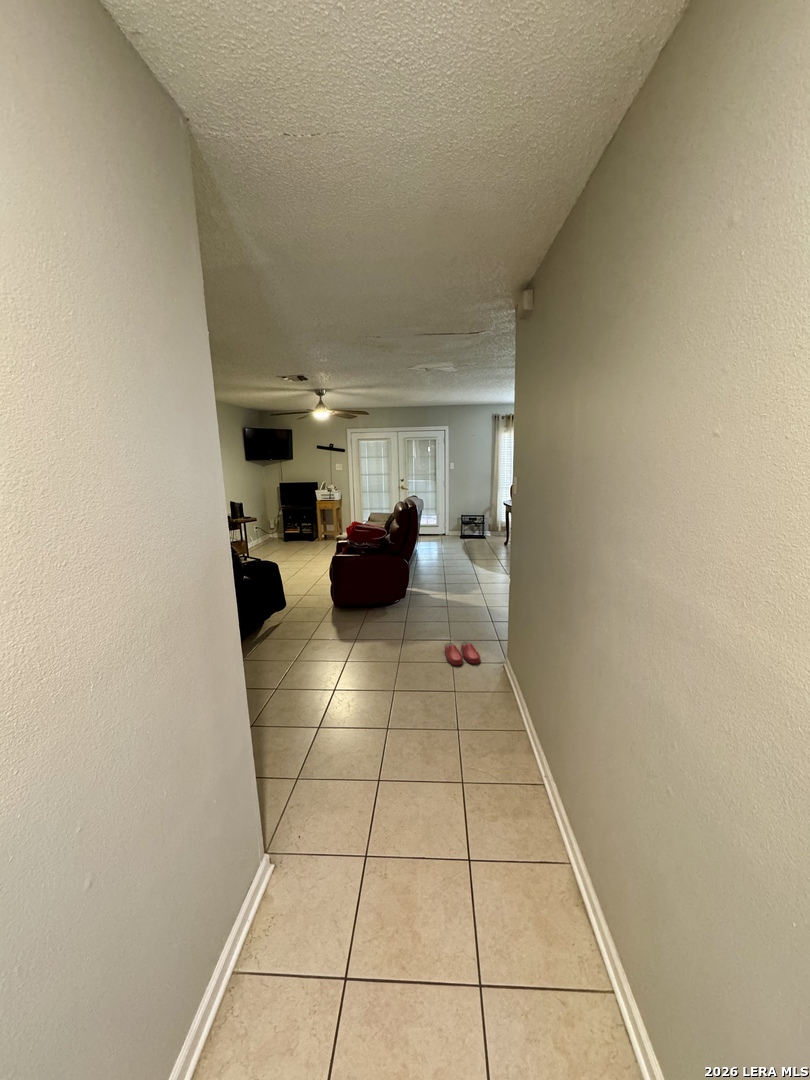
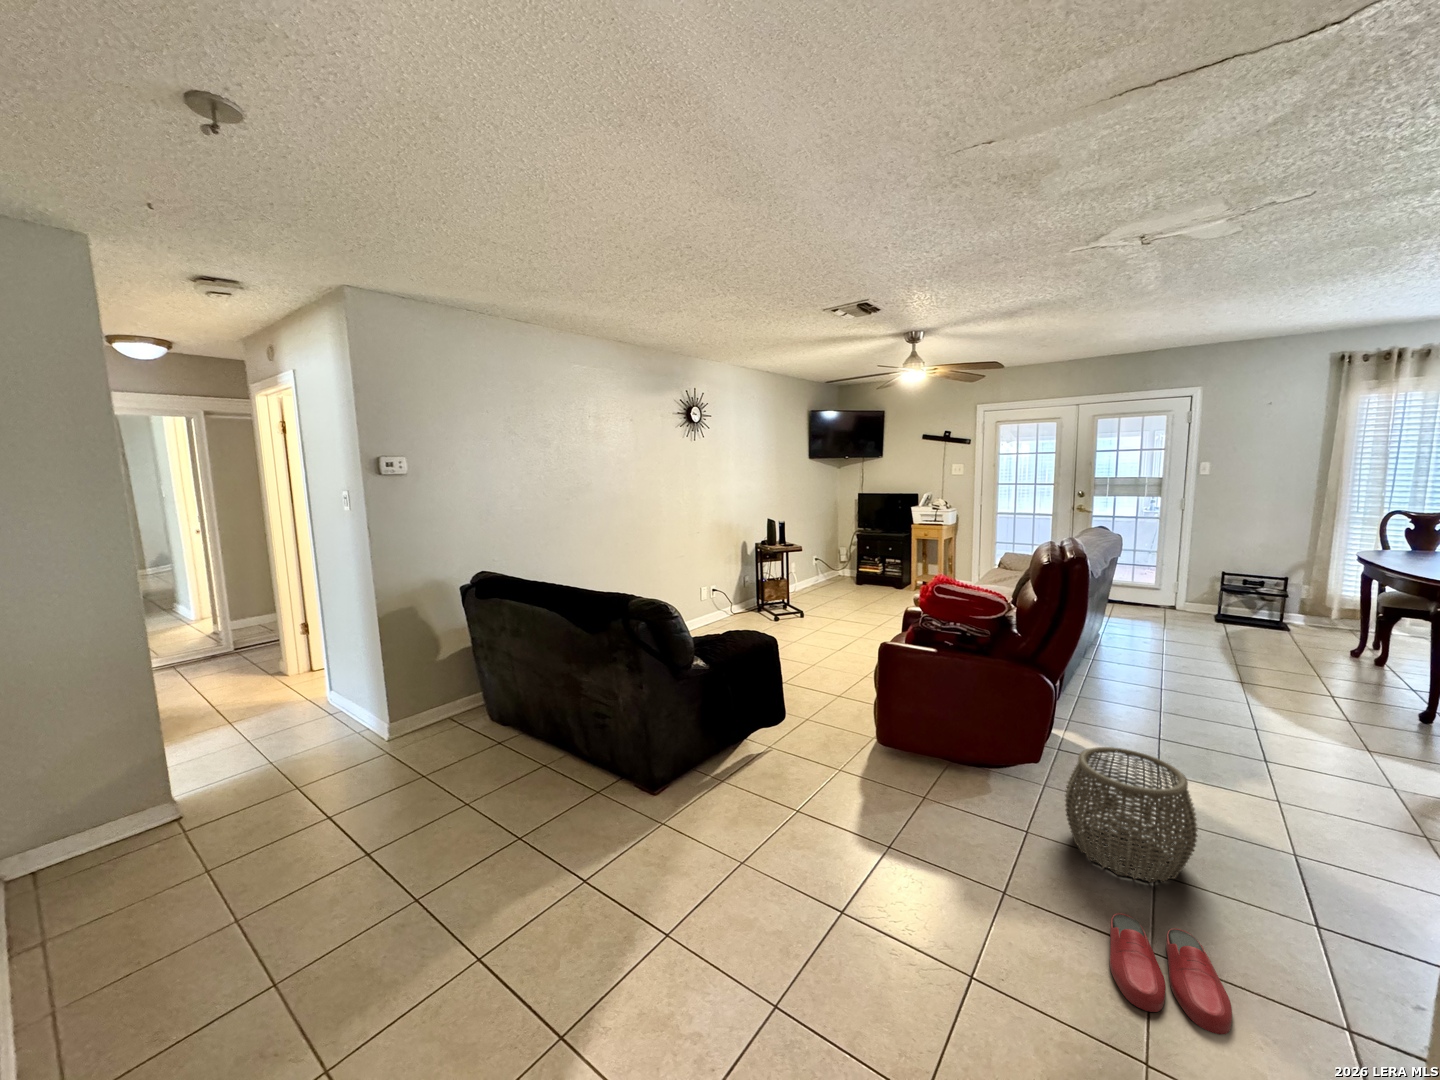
woven basket: none [423,588,466,634] -> present [1065,747,1198,882]

